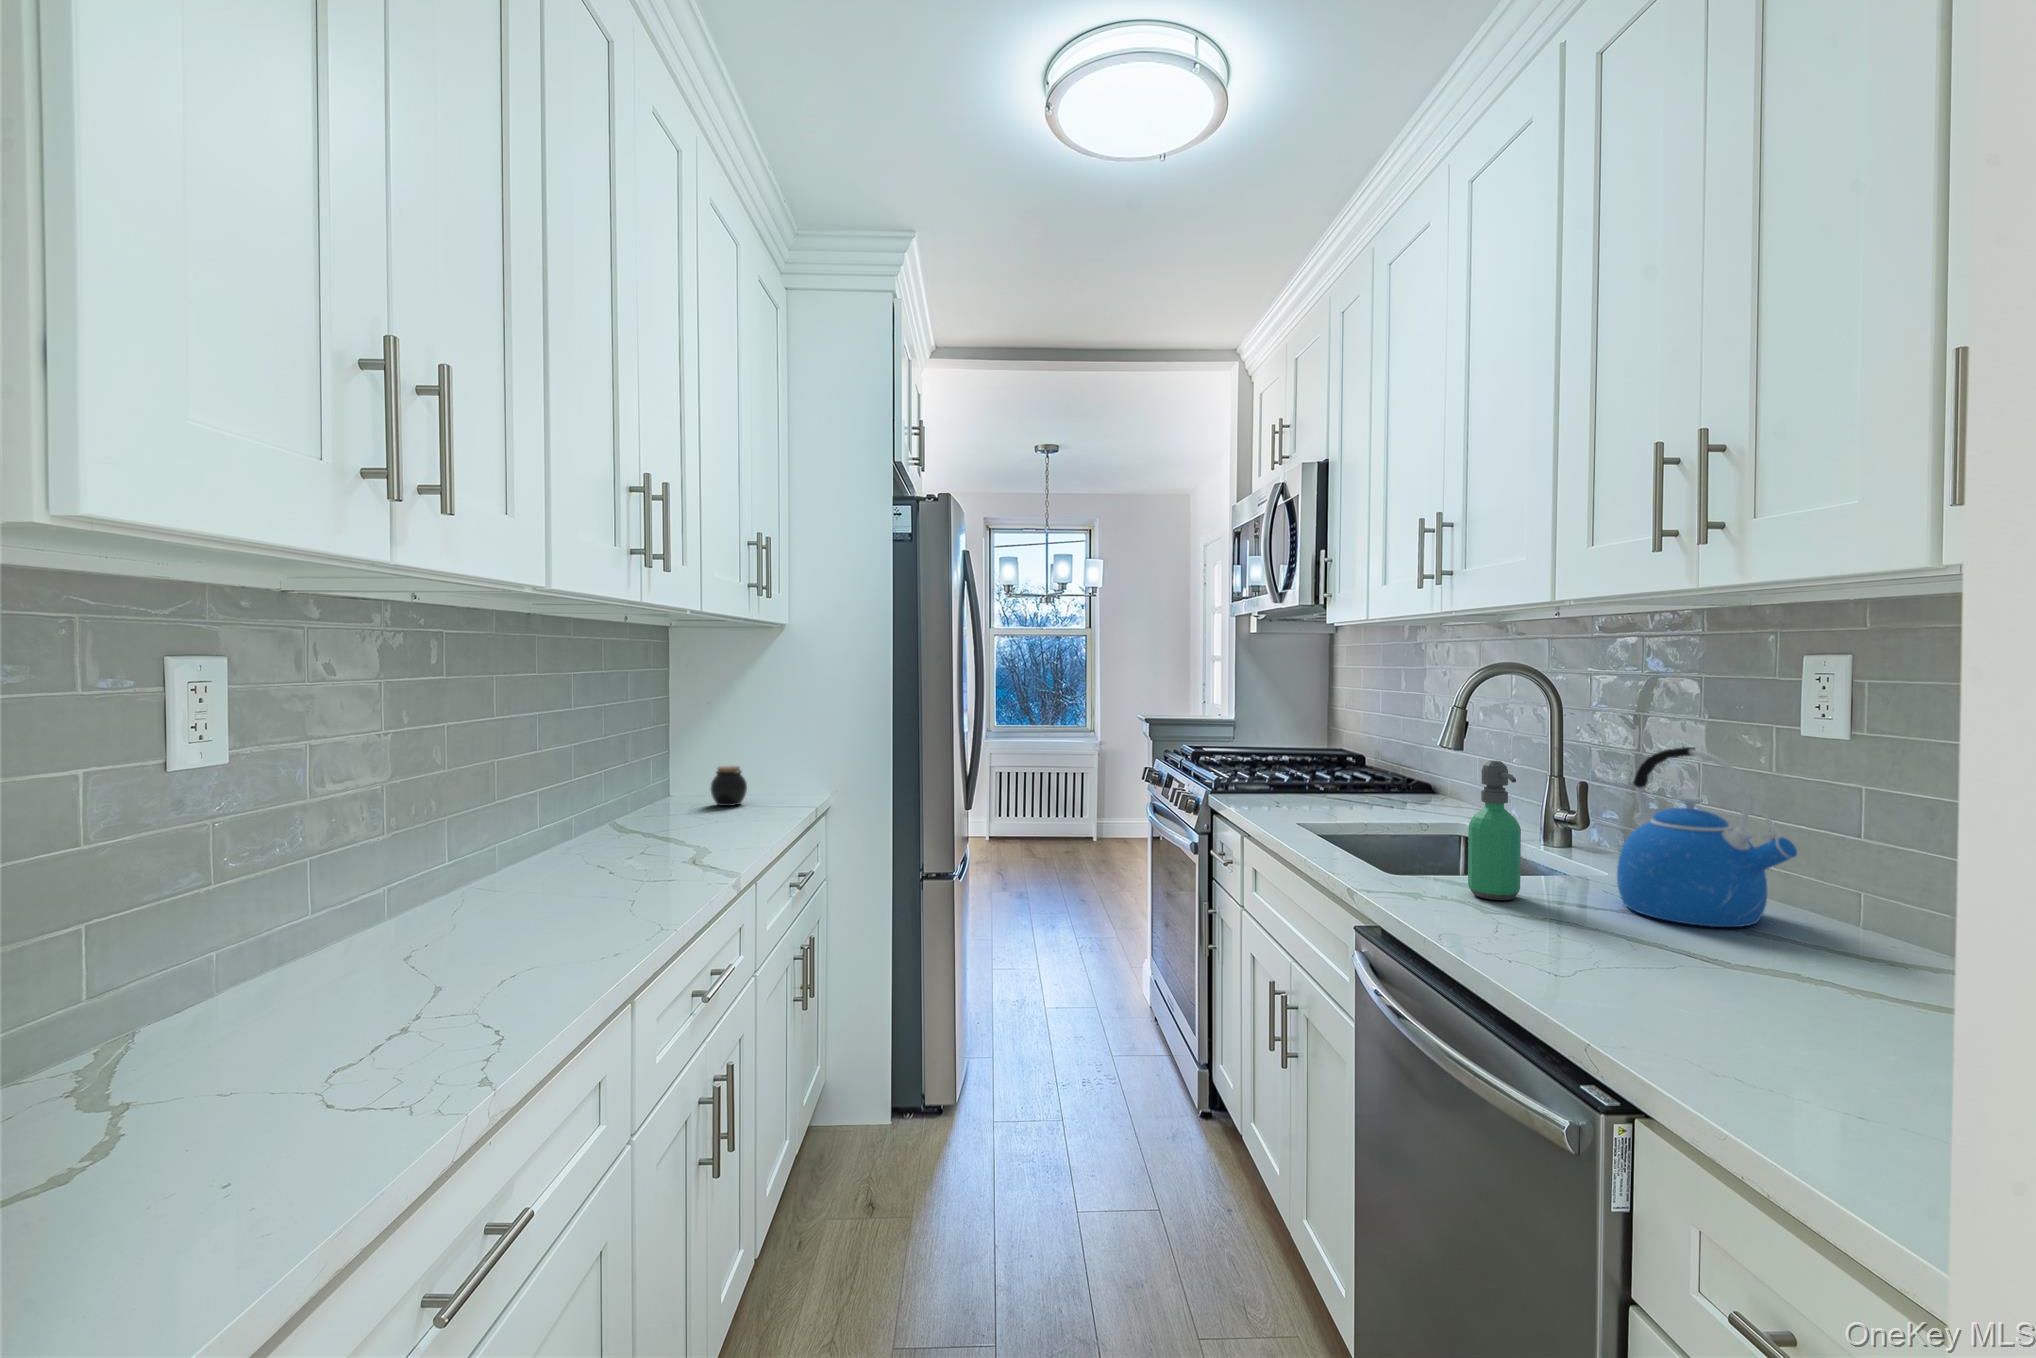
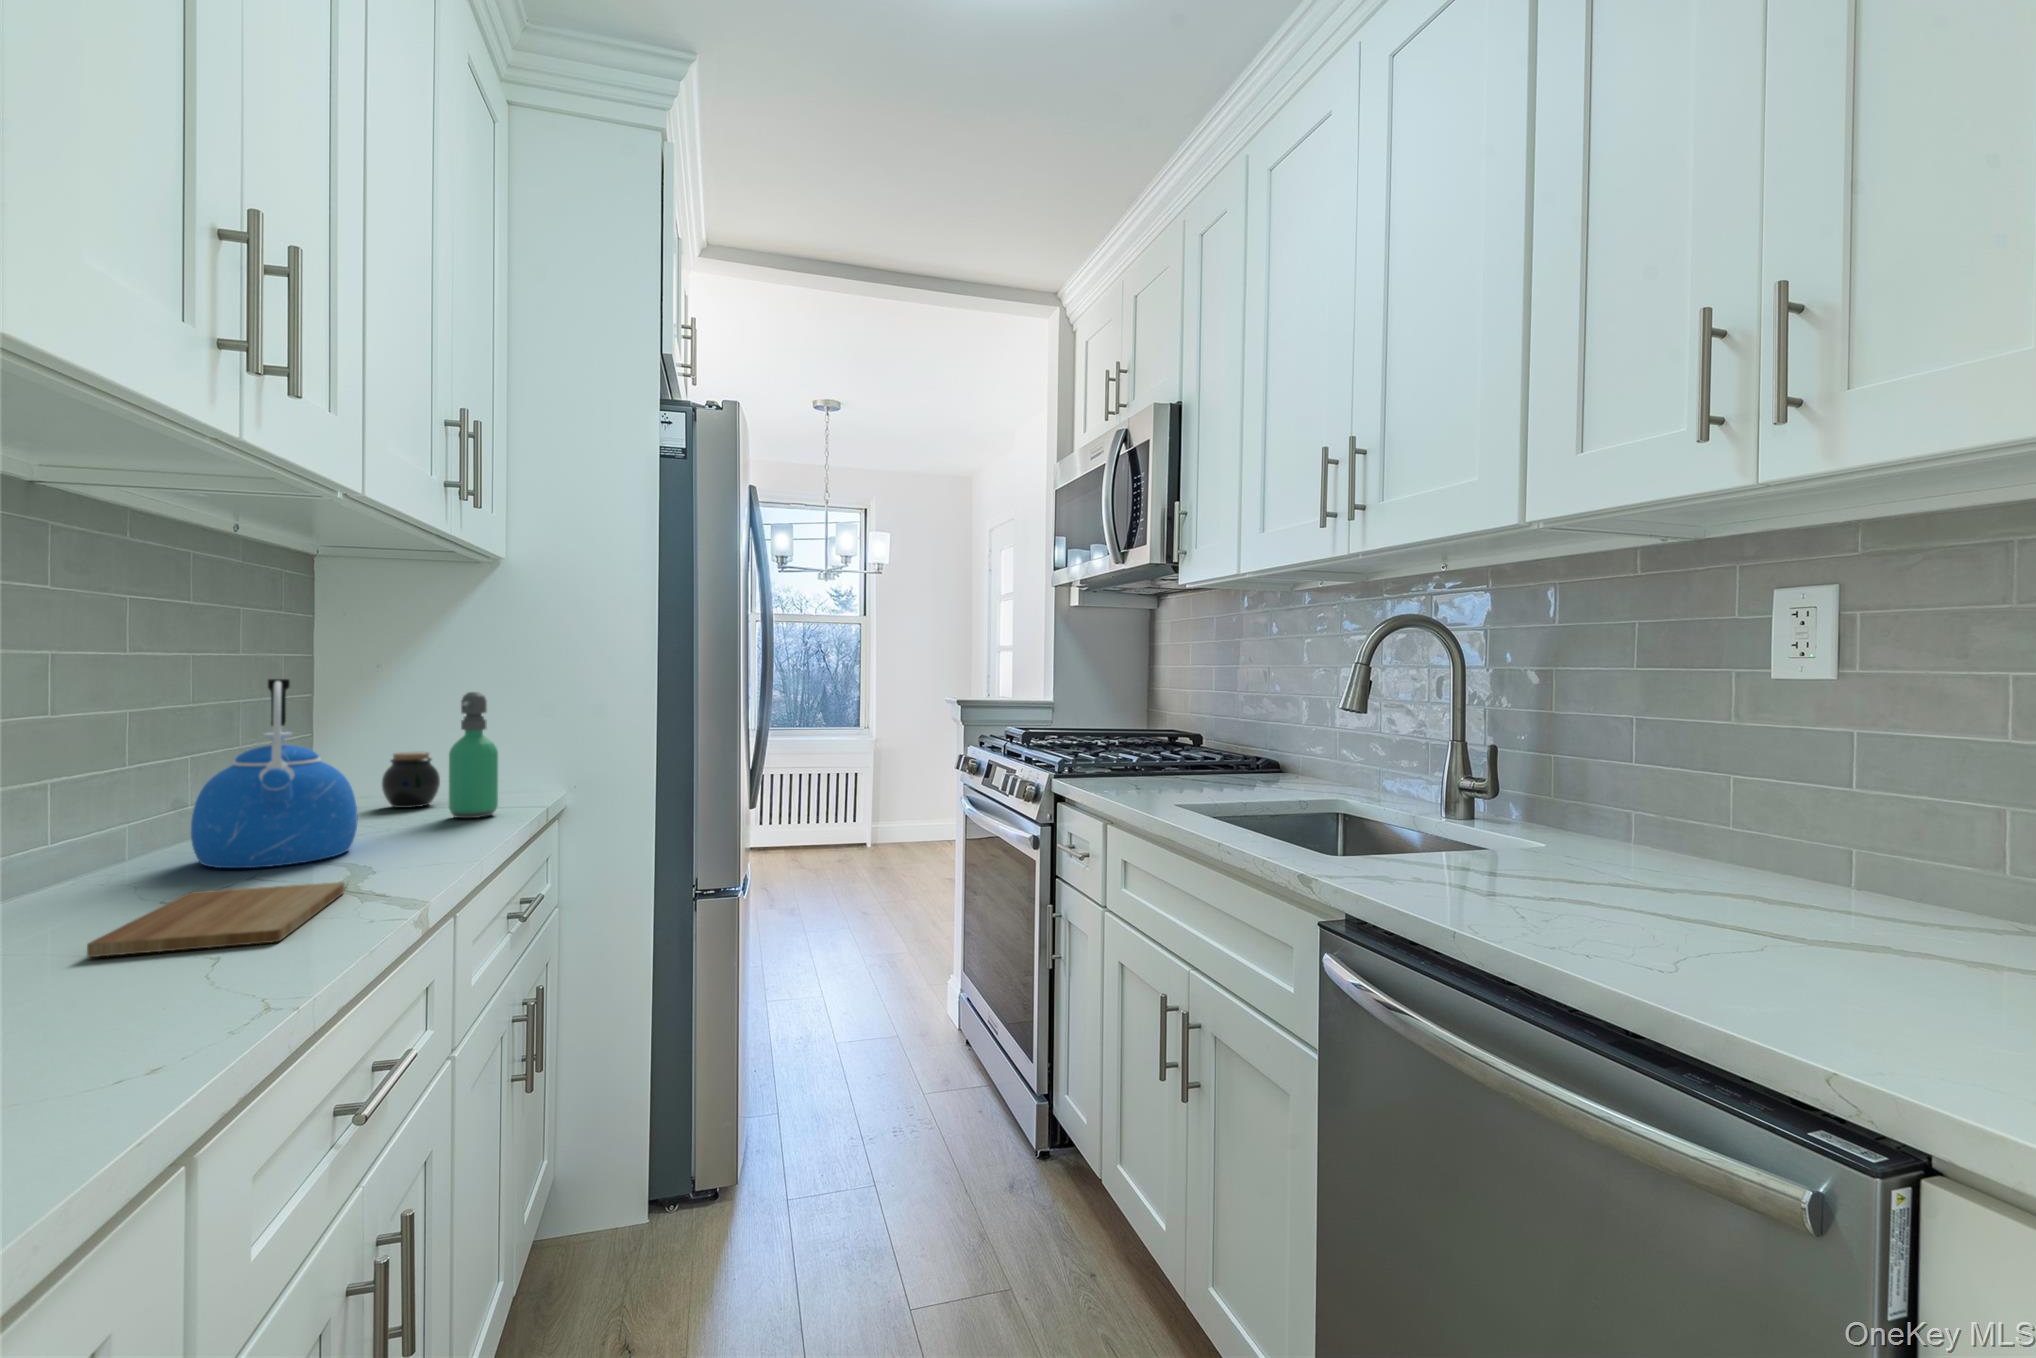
kettle: present [1617,747,1797,927] -> present [191,679,358,868]
soap dispenser: present [1468,761,1521,900] -> present [449,692,498,818]
cutting board: none [569,859,693,896] -> present [87,882,344,957]

